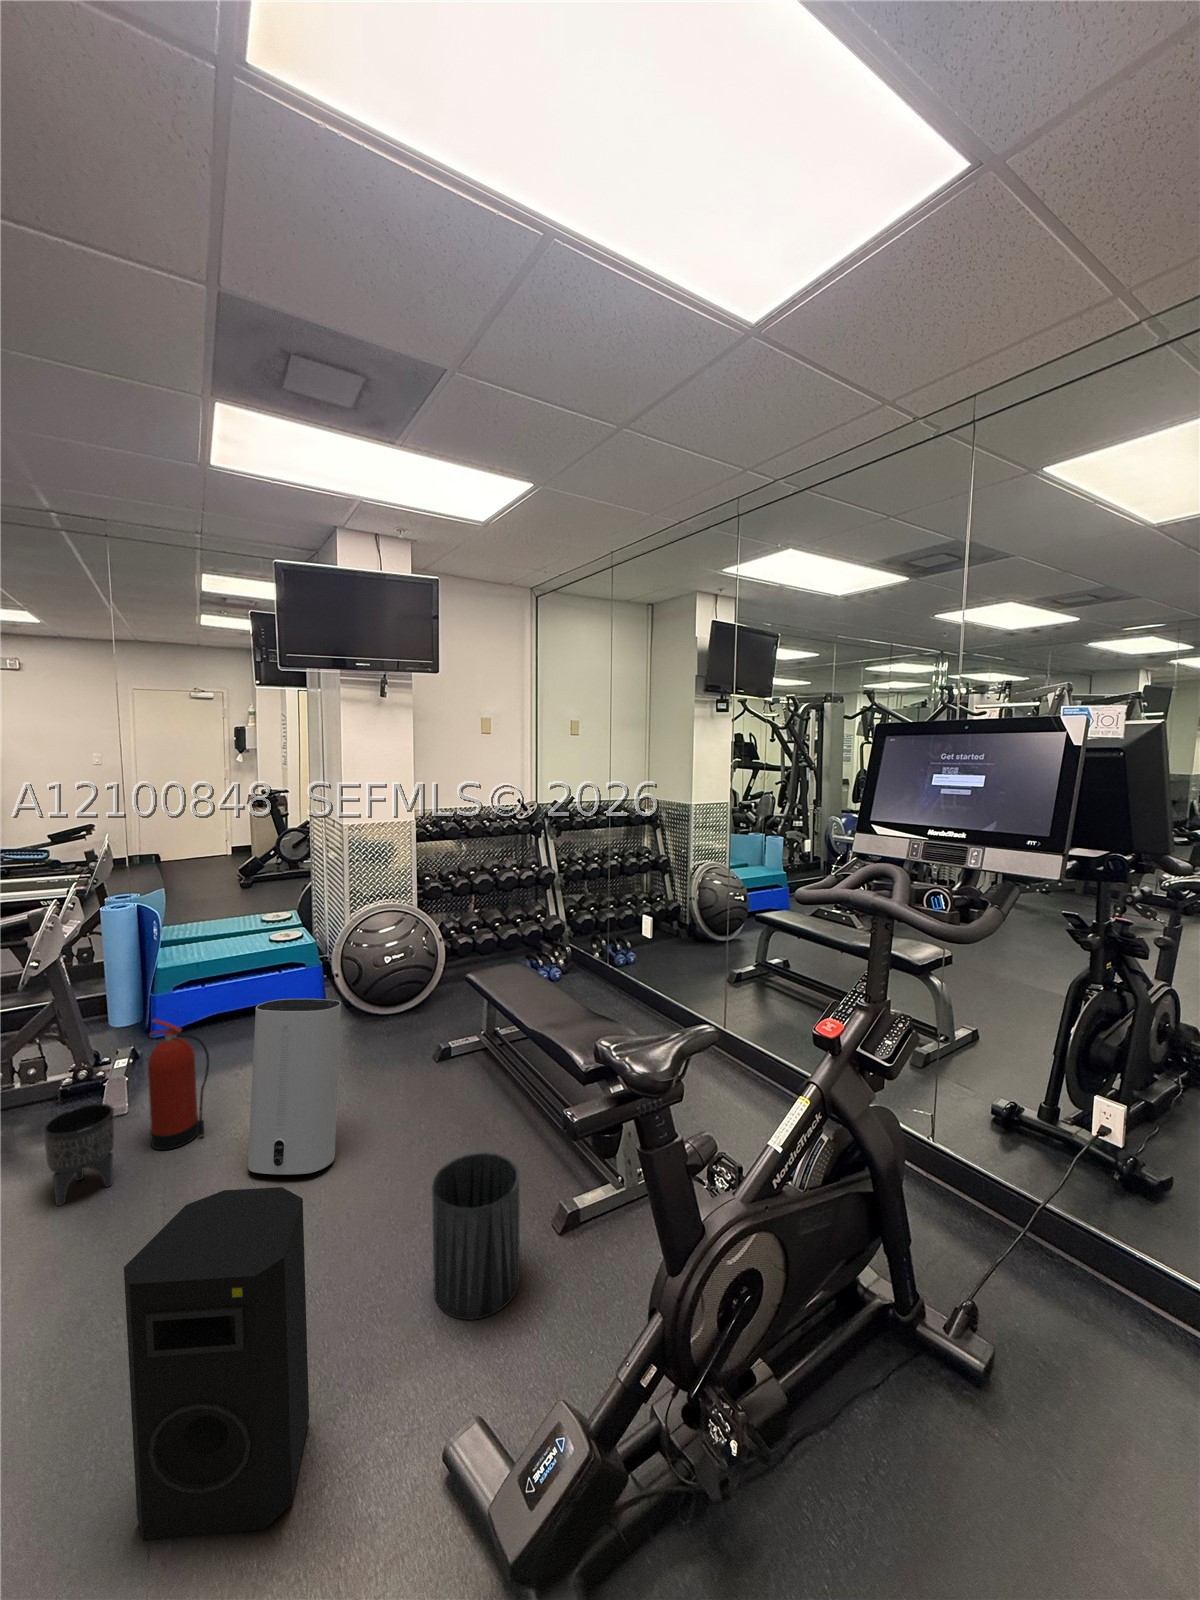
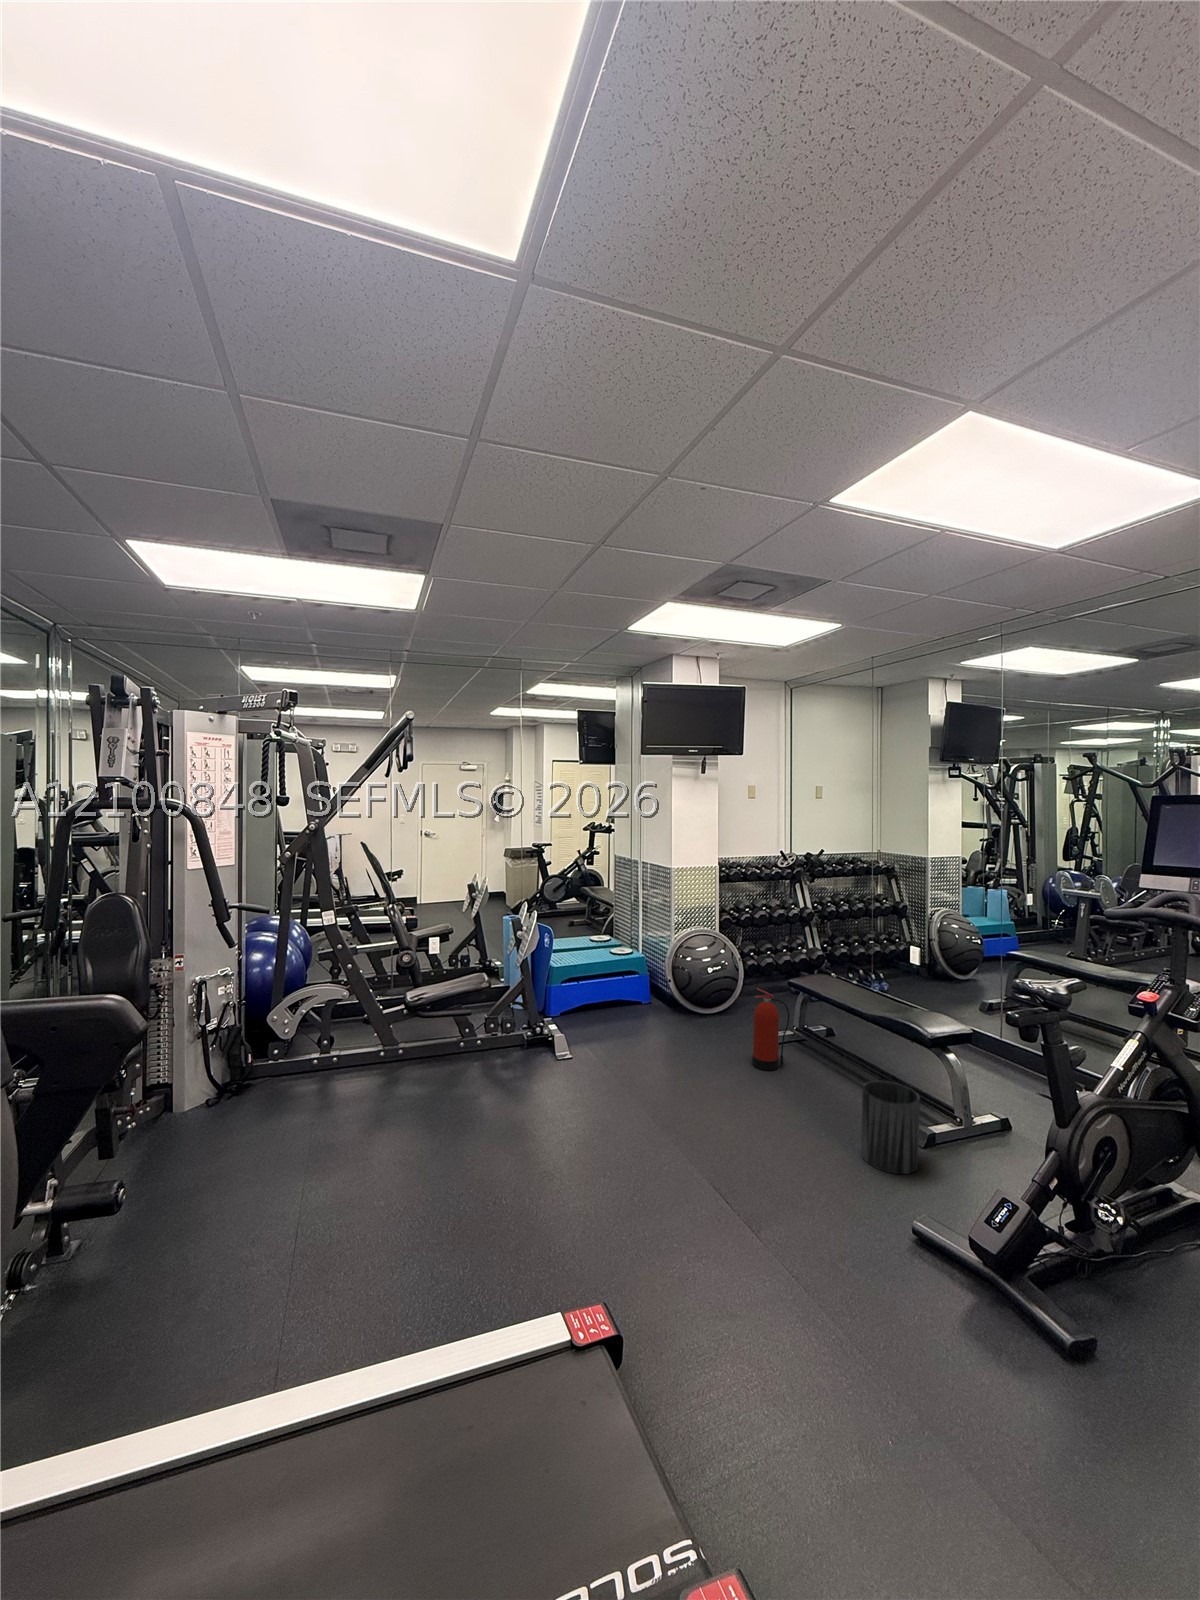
air purifier: present [248,999,341,1175] -> none [692,984,748,1097]
fire extinguisher: present [148,1019,209,1150] -> present [752,988,789,1071]
planter: present [43,1104,114,1206] -> none [584,1040,618,1098]
speaker: present [124,1187,309,1541] -> none [776,1065,857,1230]

